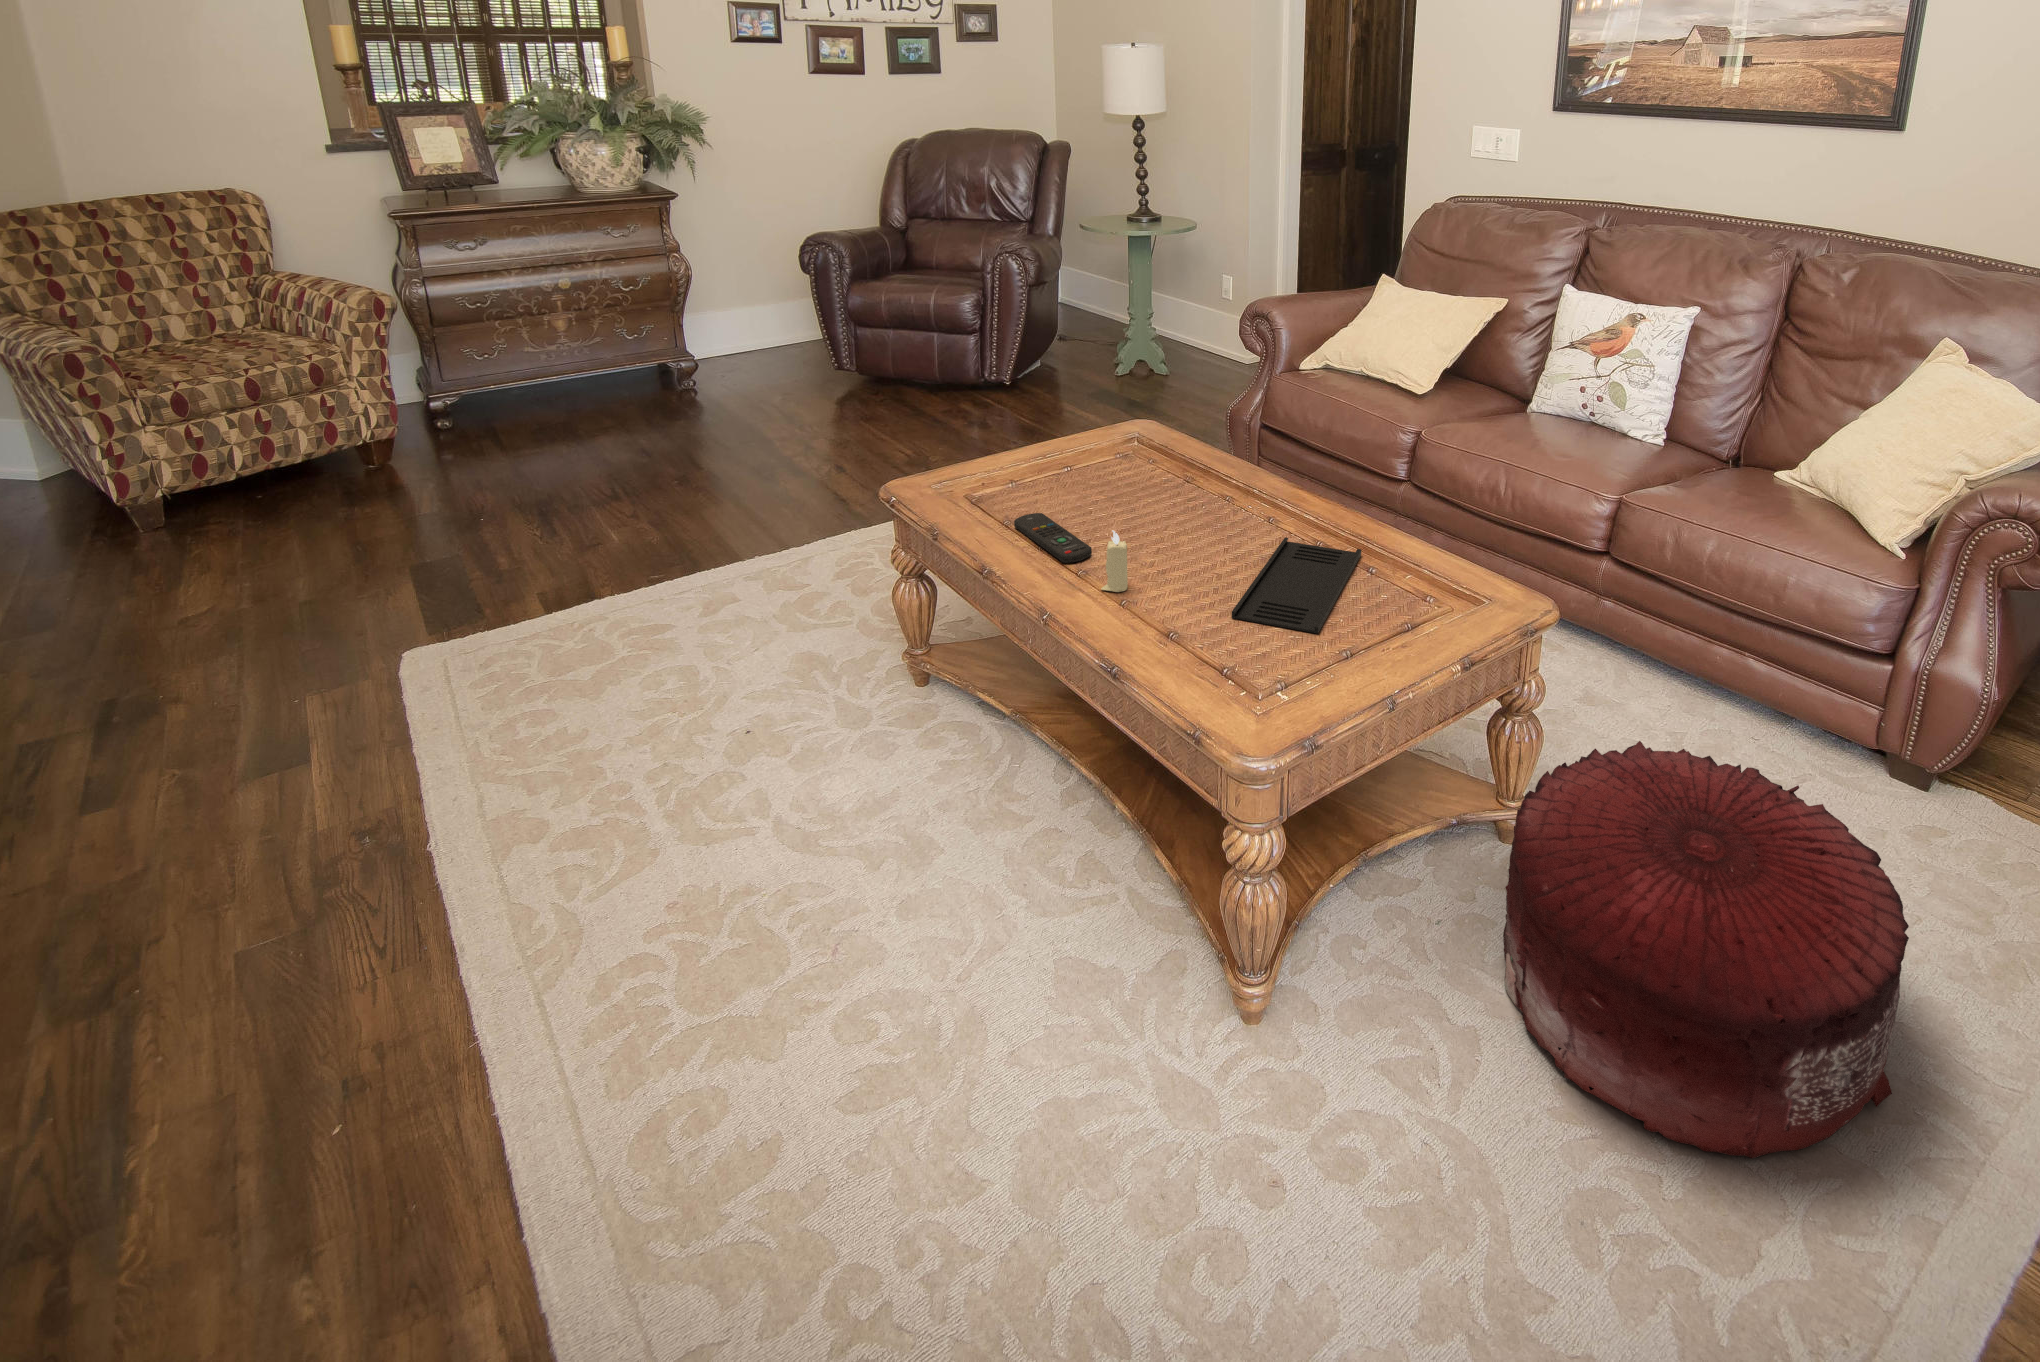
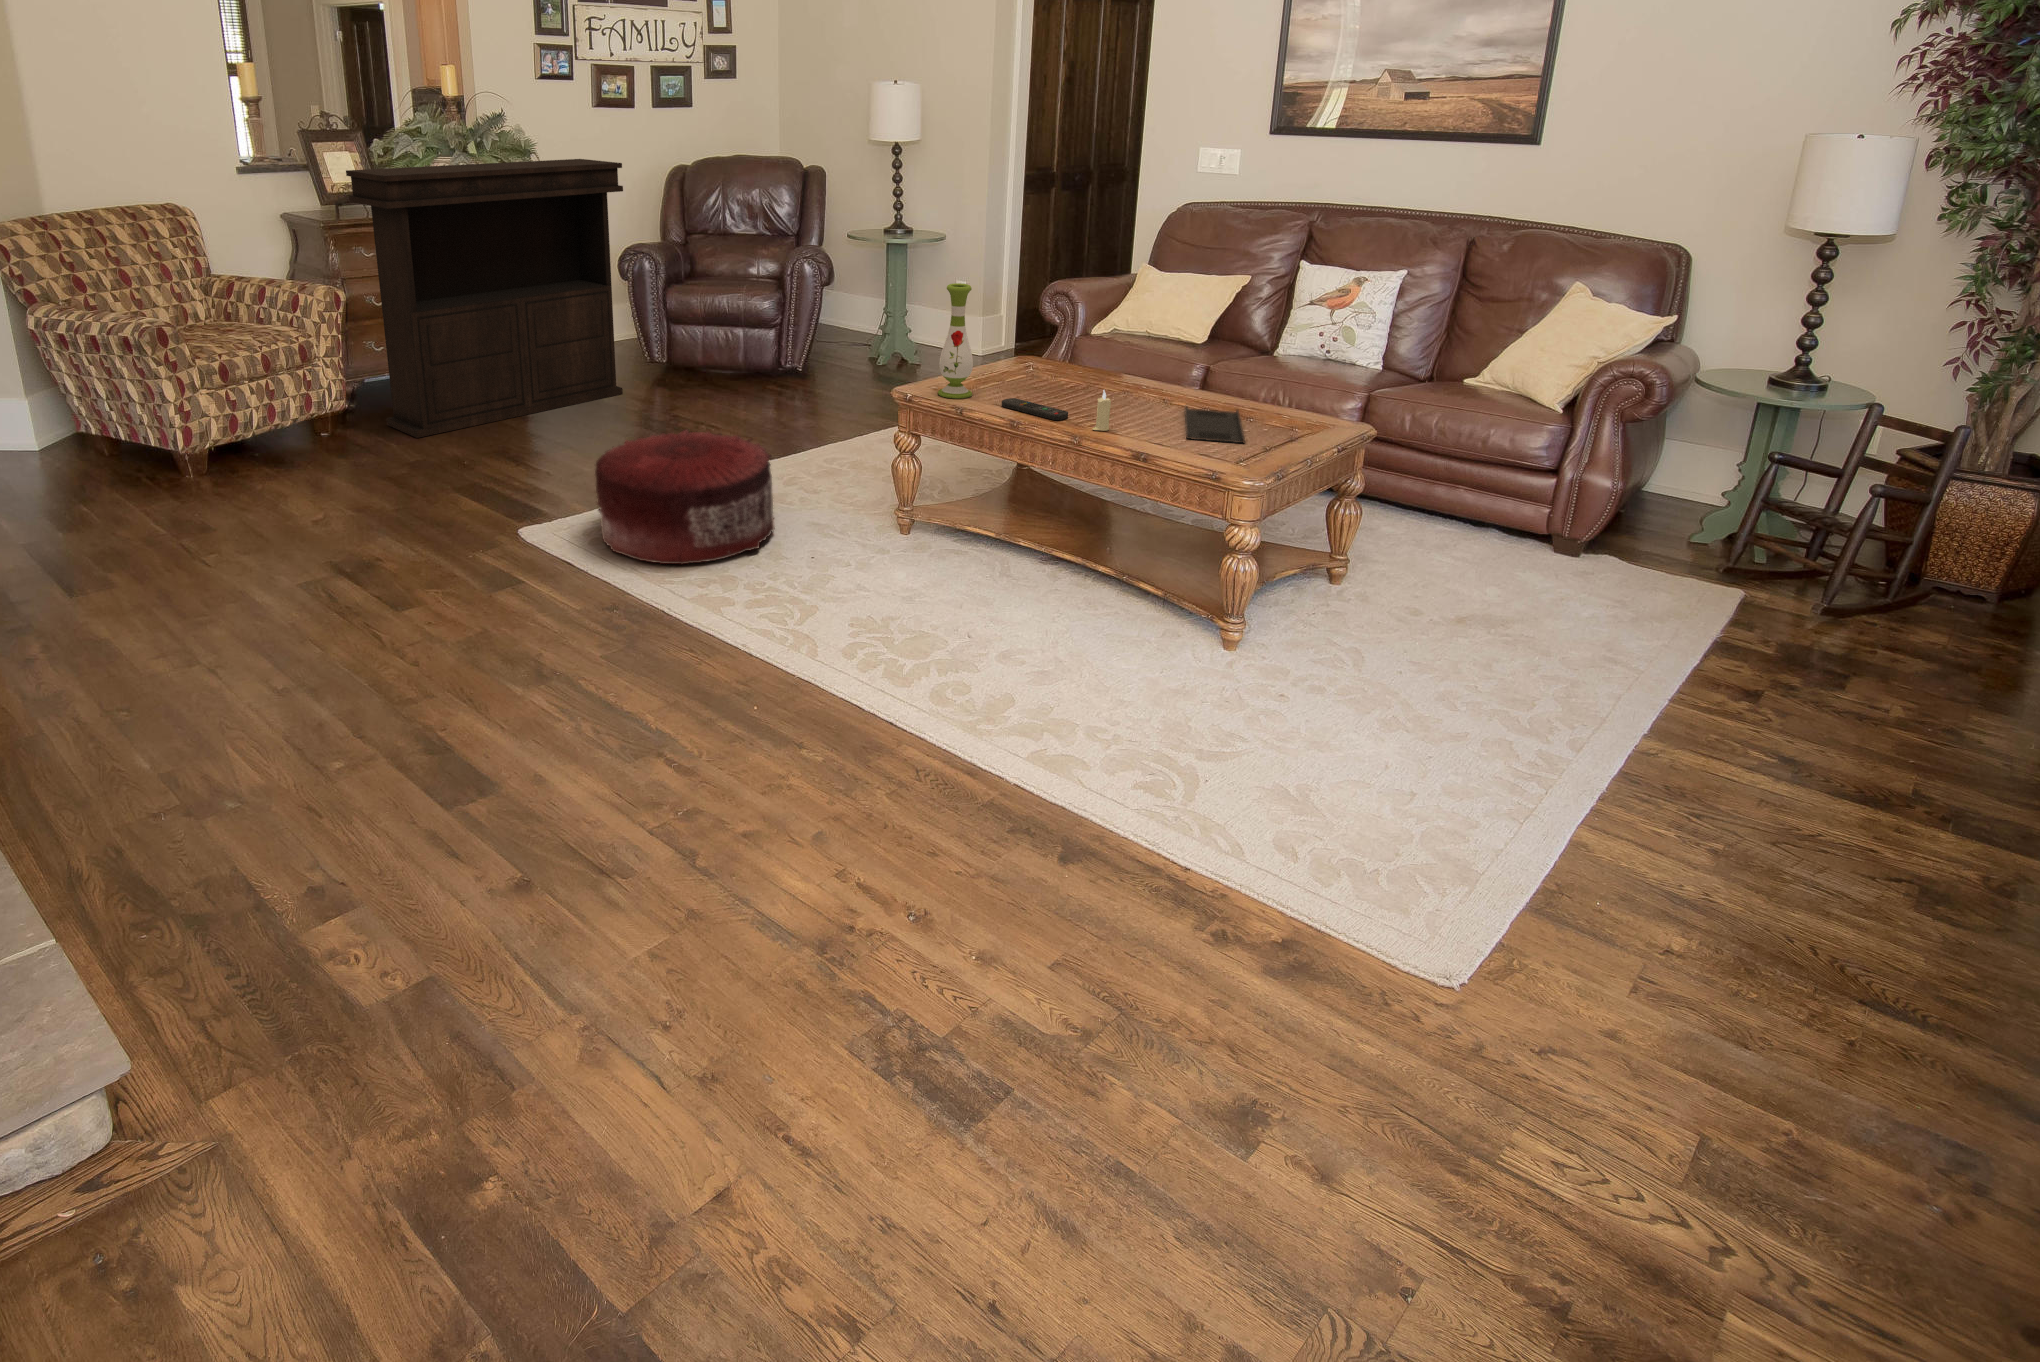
console table: none [376,136,772,480] -> present [346,159,623,438]
vase: none [946,341,999,507] -> present [938,283,973,399]
pouf: present [1503,741,1909,1159] -> present [595,430,775,564]

